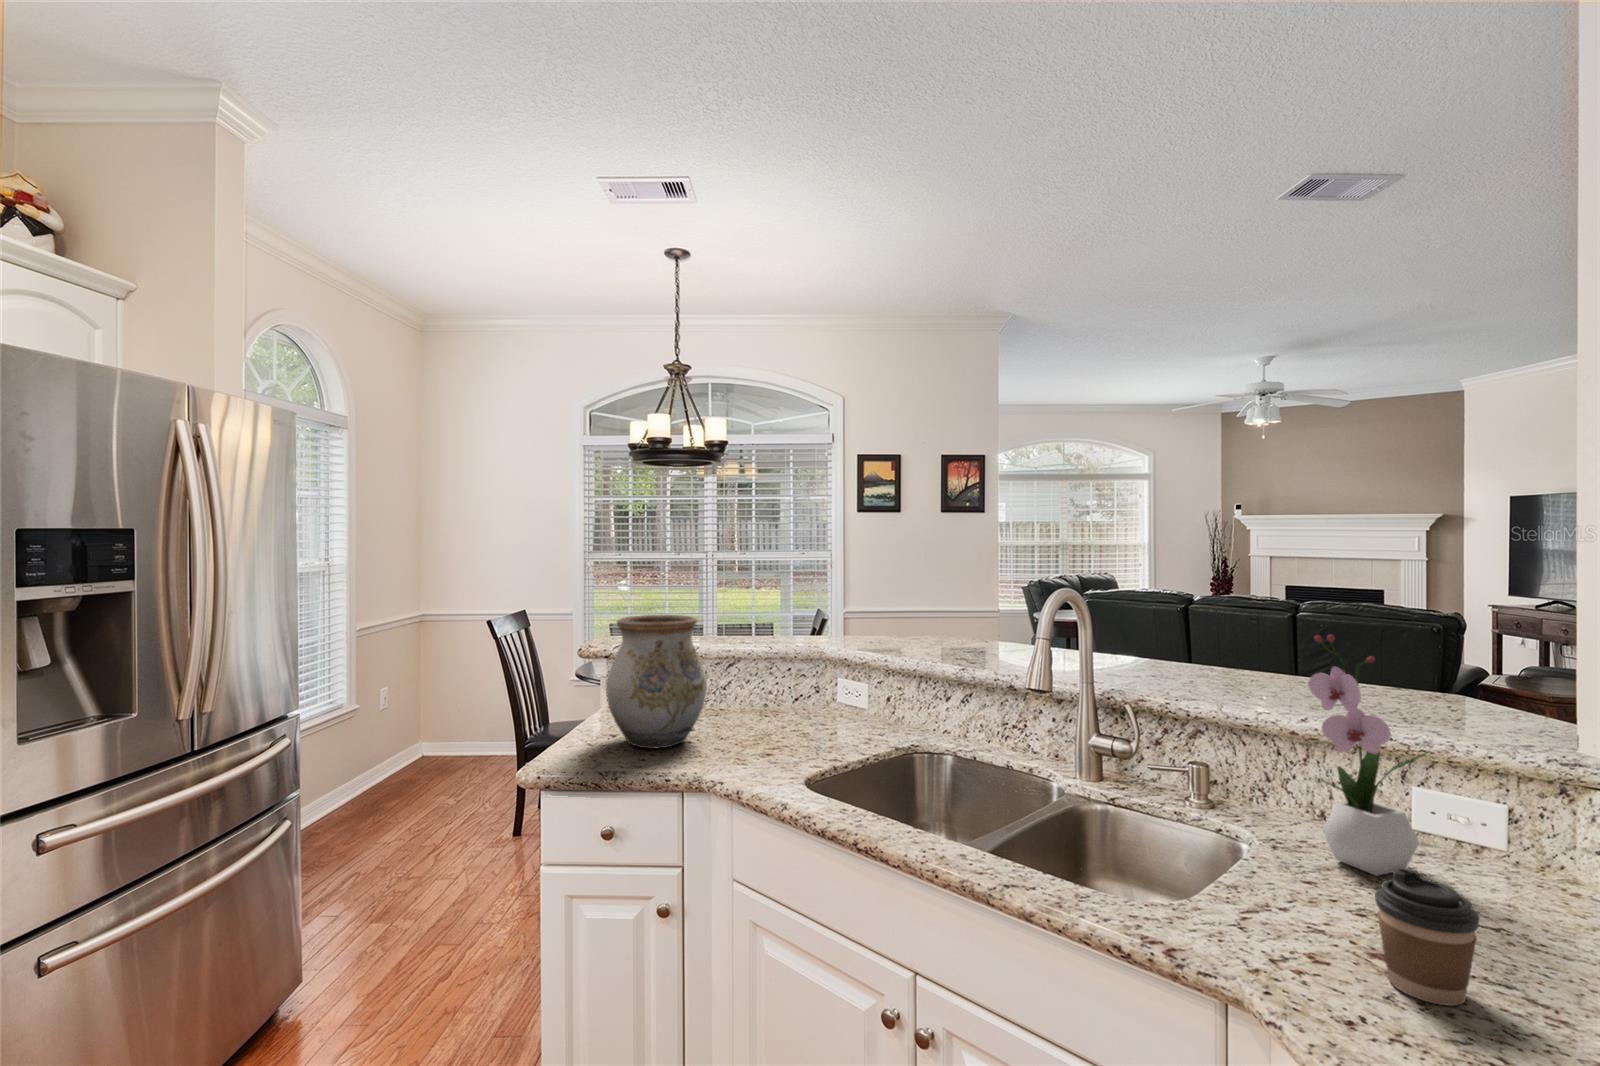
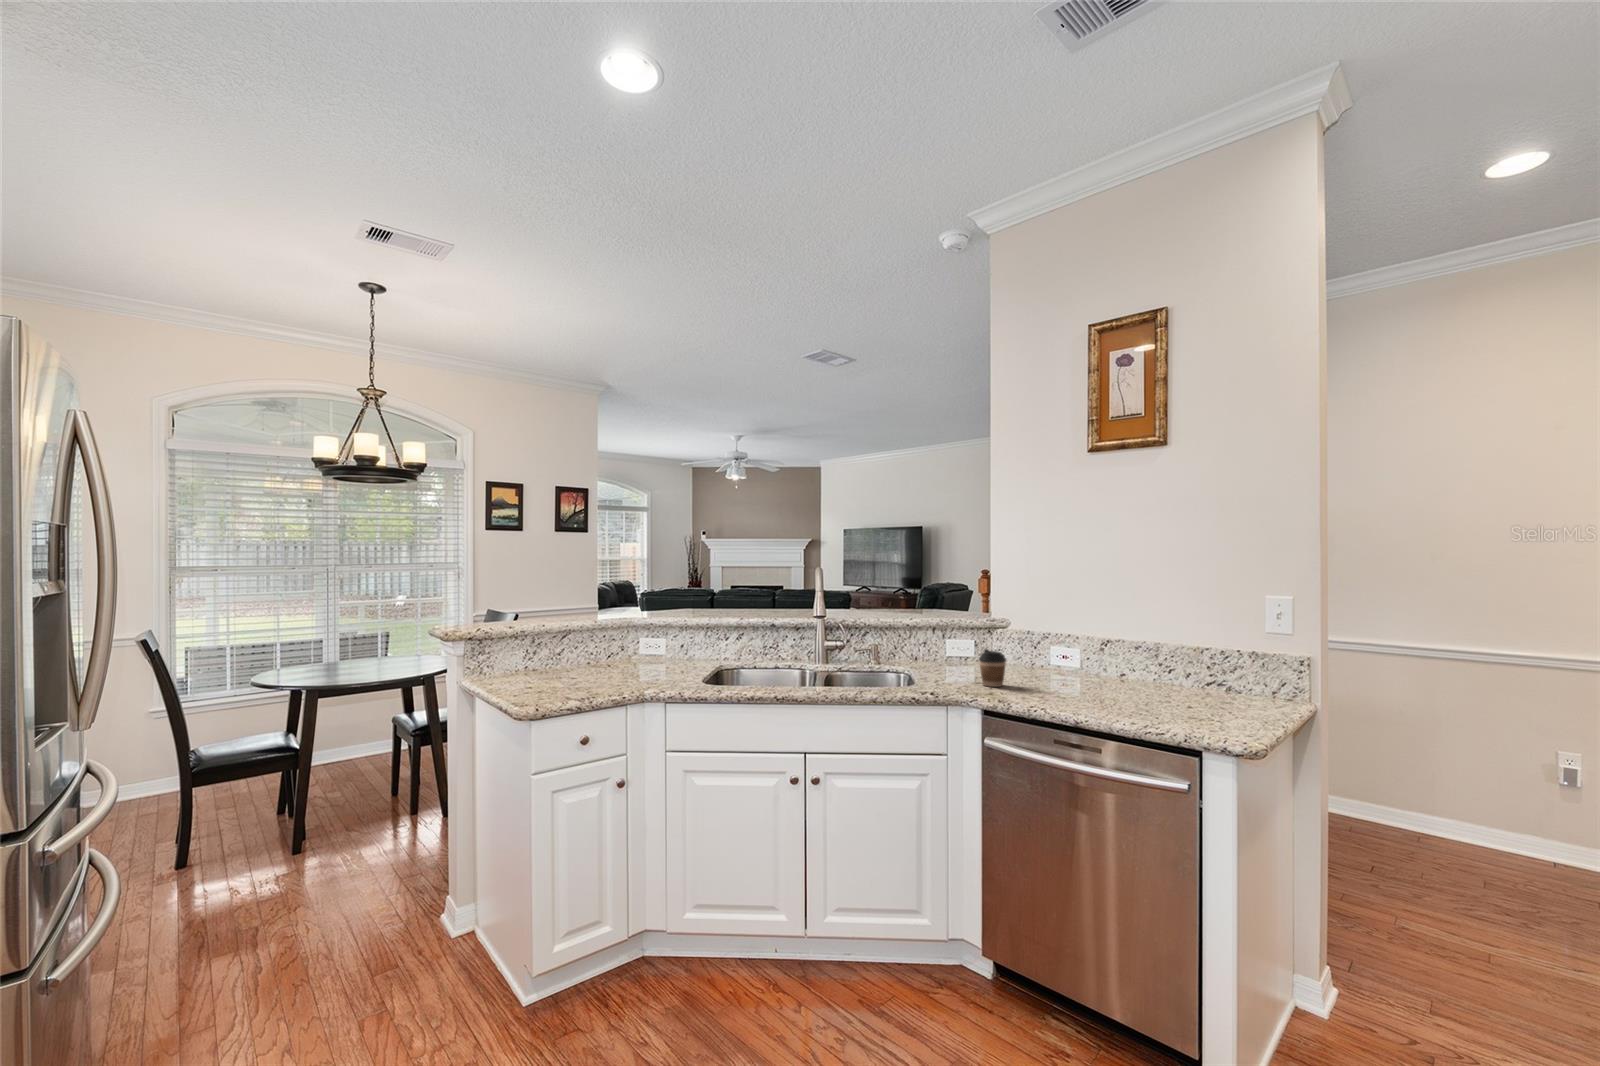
vase: present [606,615,707,748] -> none [536,597,609,688]
flower arrangement: present [1308,635,1430,876] -> none [928,579,961,670]

